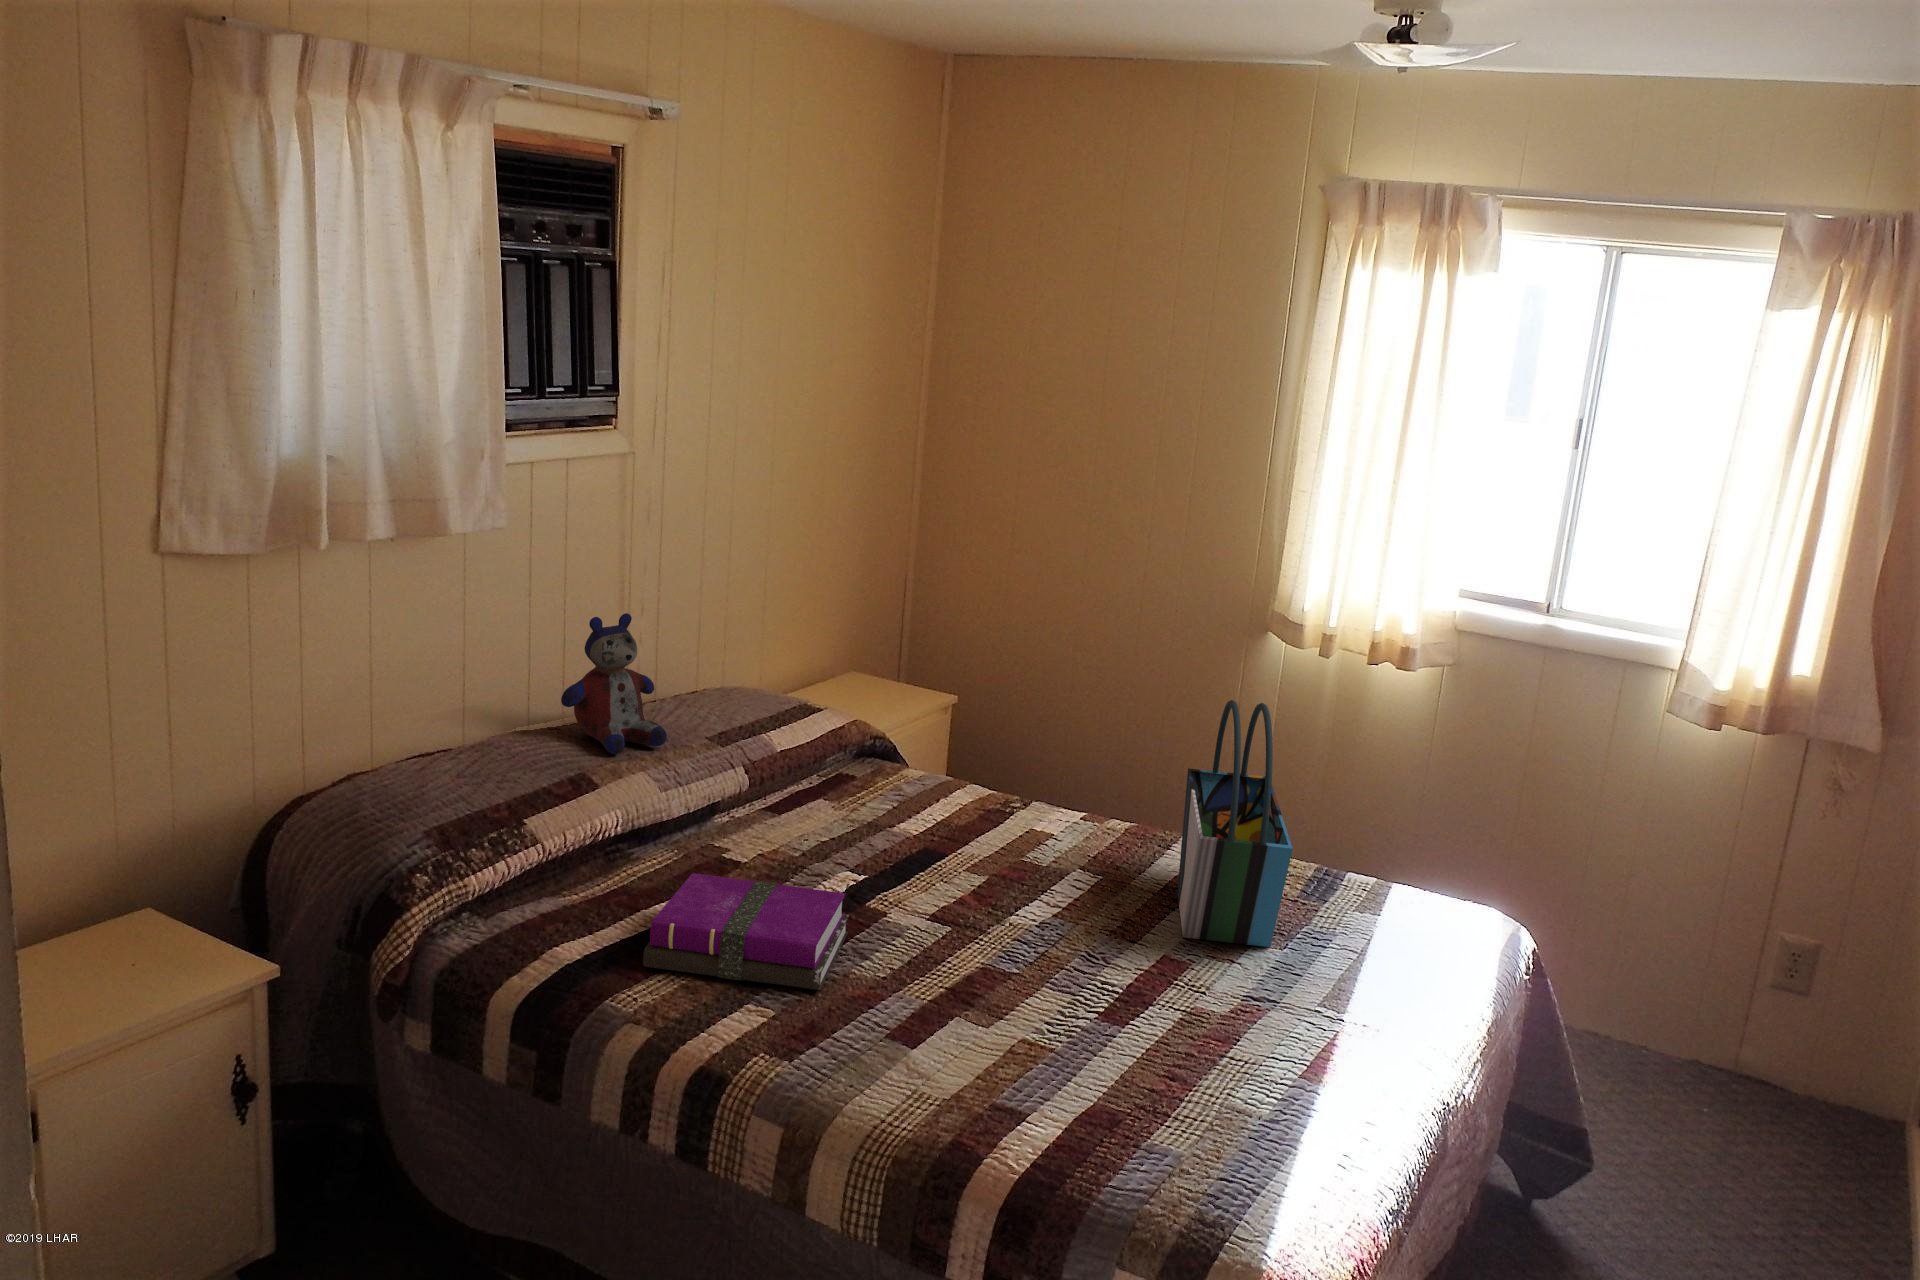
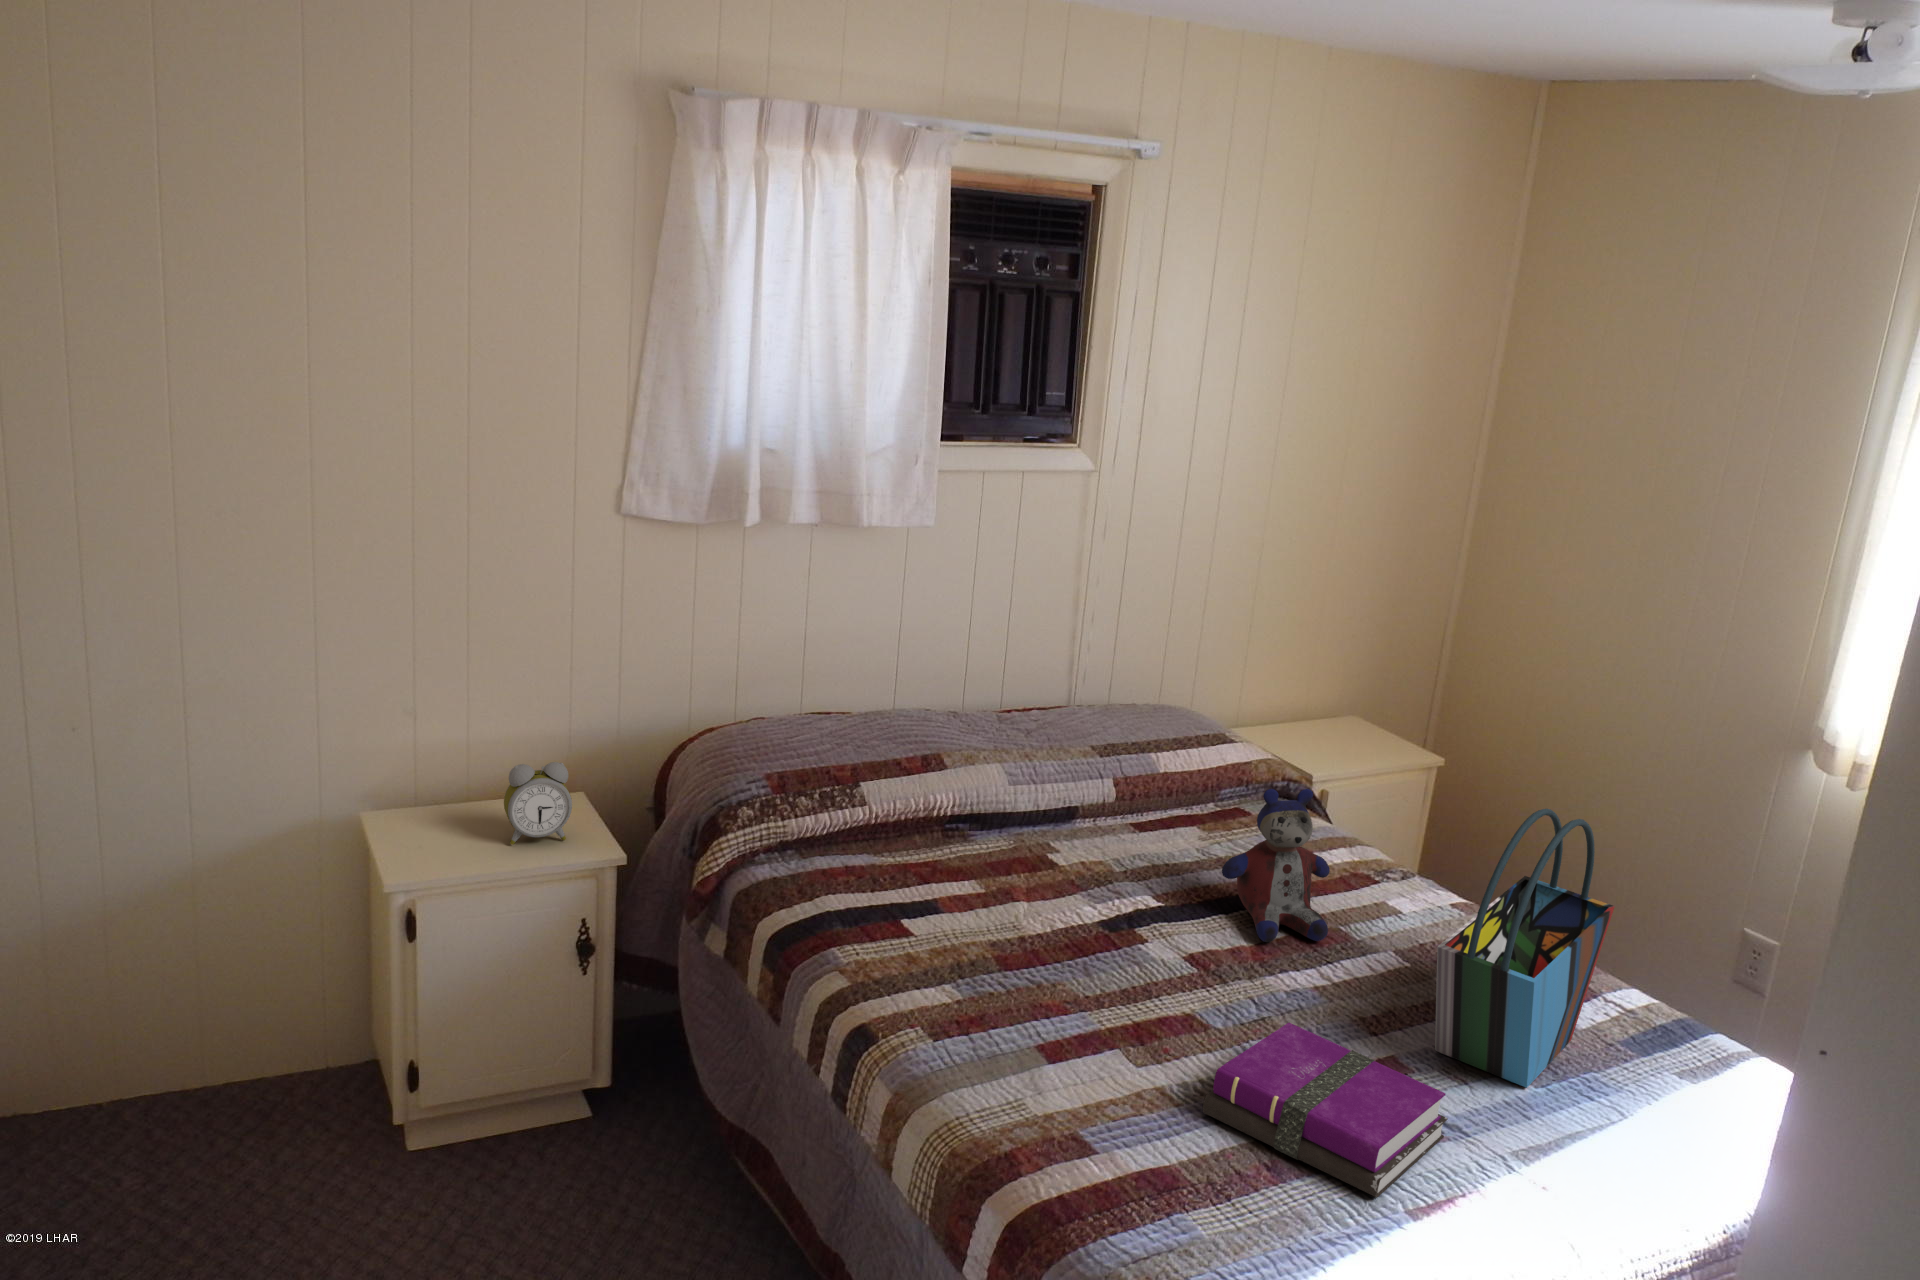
stuffed bear: present [561,613,667,754] -> present [1222,789,1330,942]
alarm clock: none [109,871,204,987] -> present [504,762,572,845]
notebook: present [643,873,849,990] -> present [1203,1023,1448,1197]

